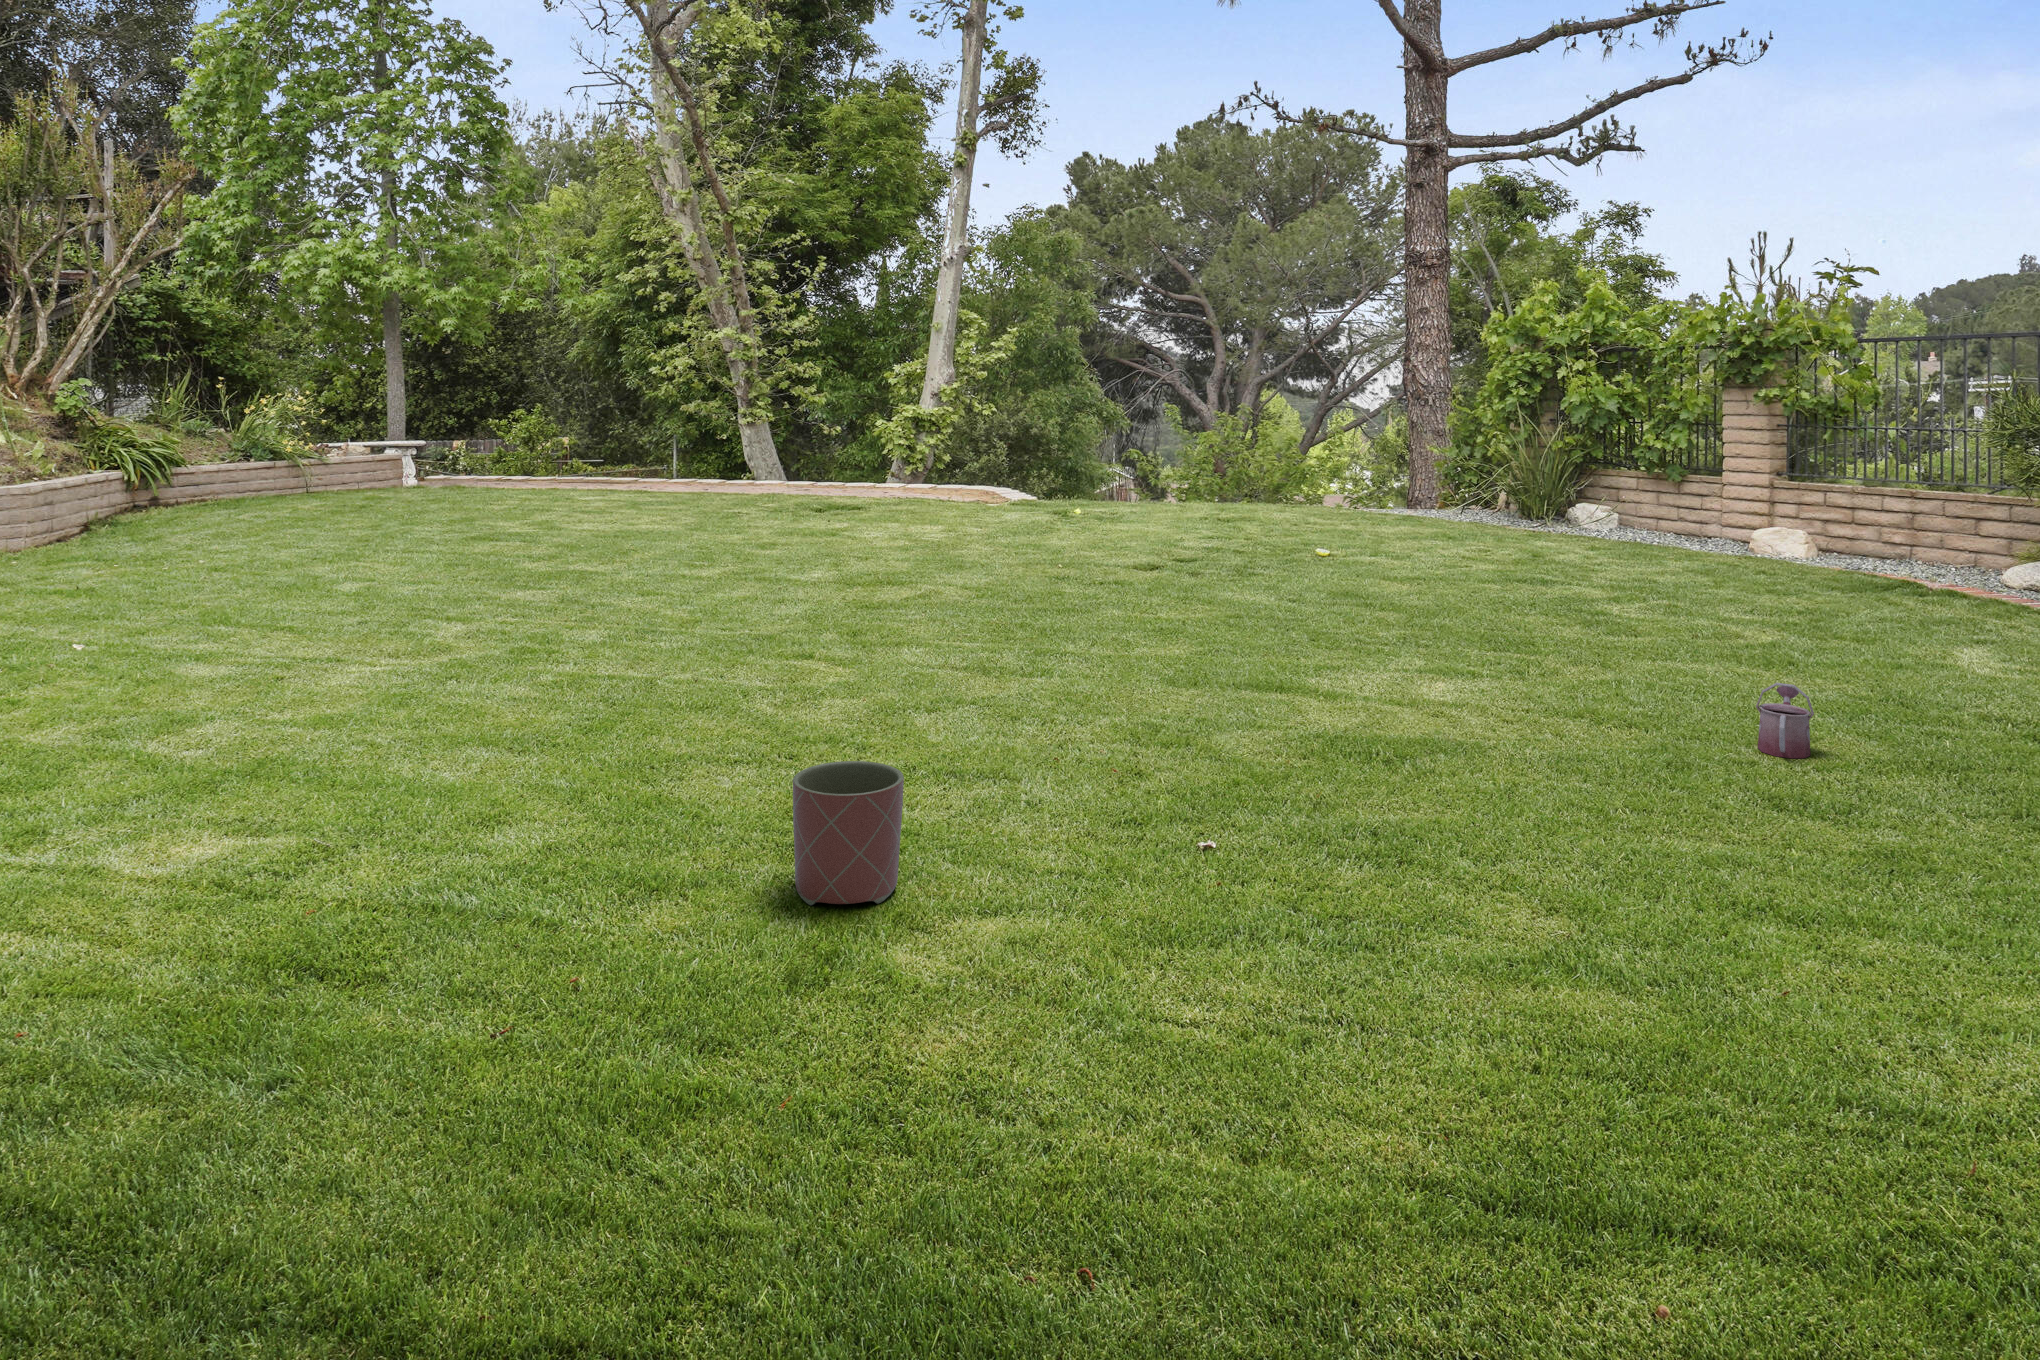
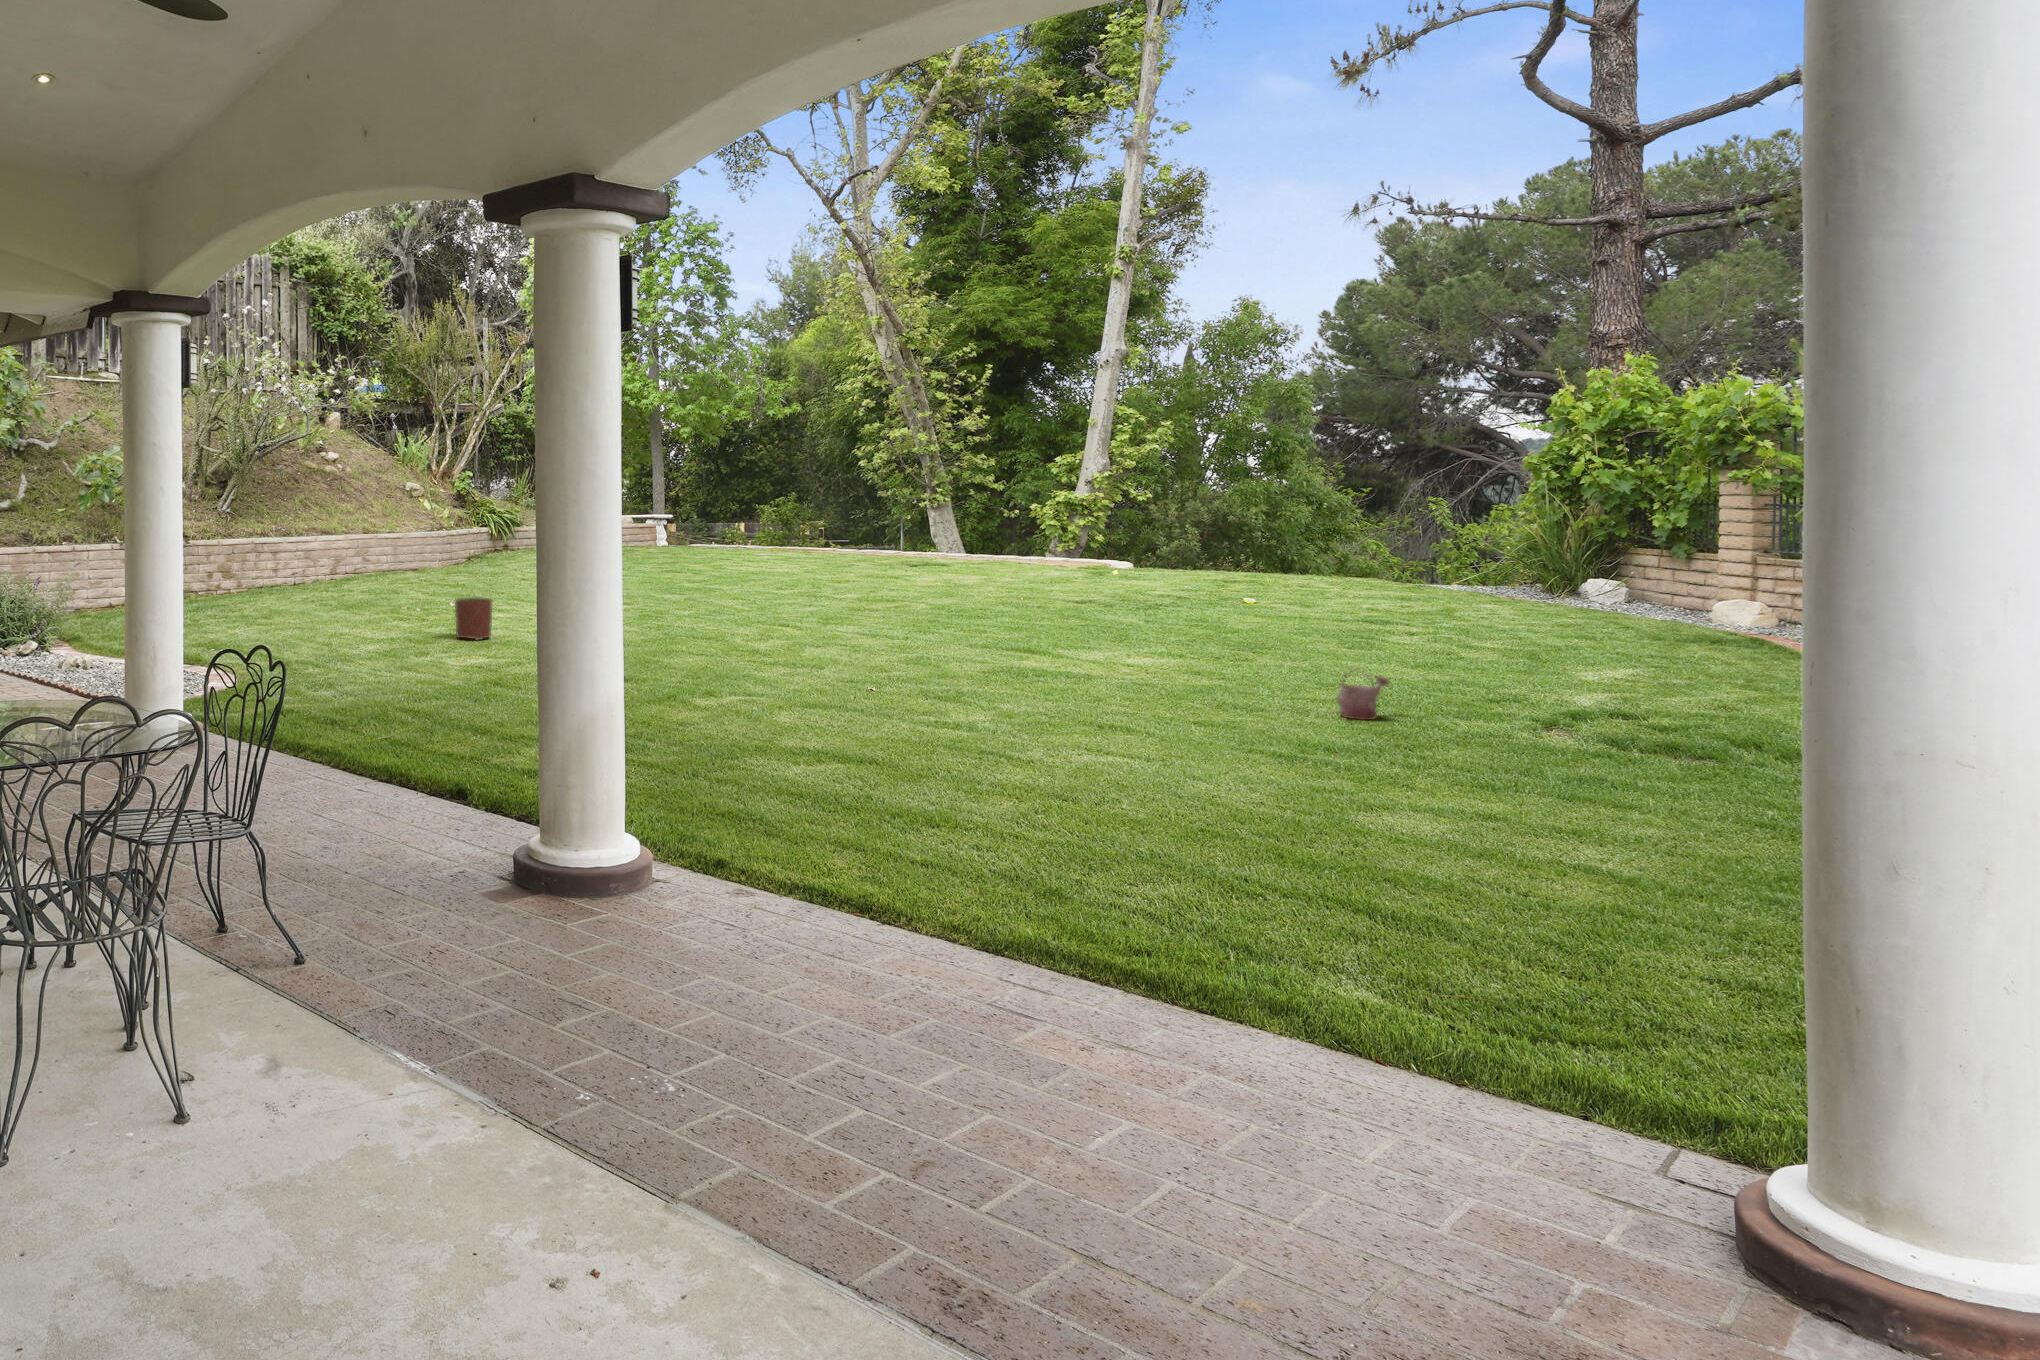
planter: present [793,761,904,905] -> present [455,597,492,640]

